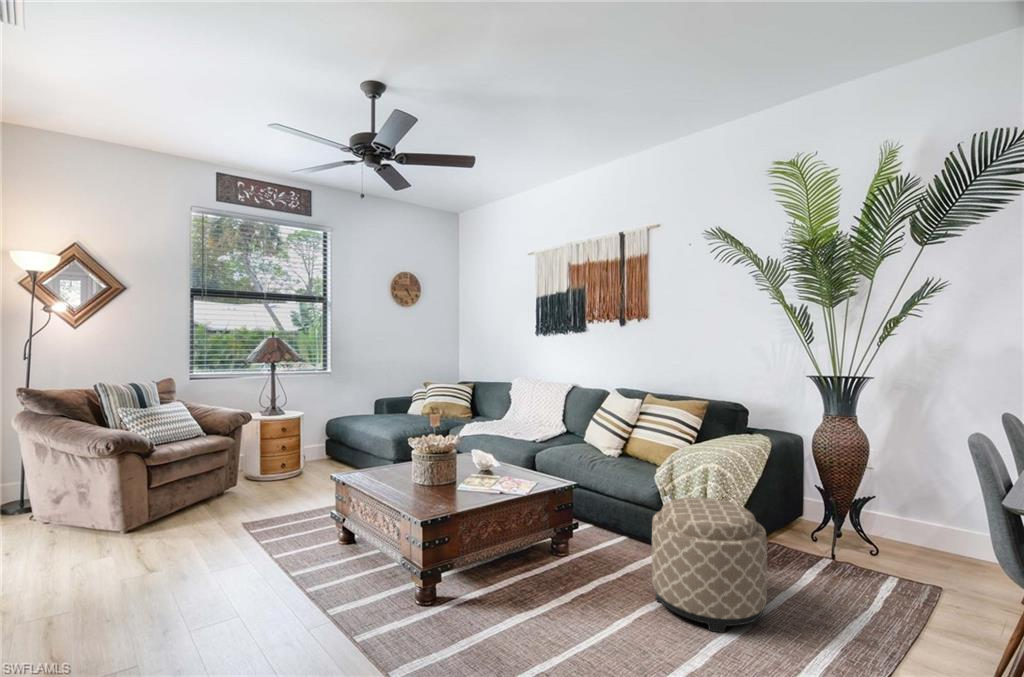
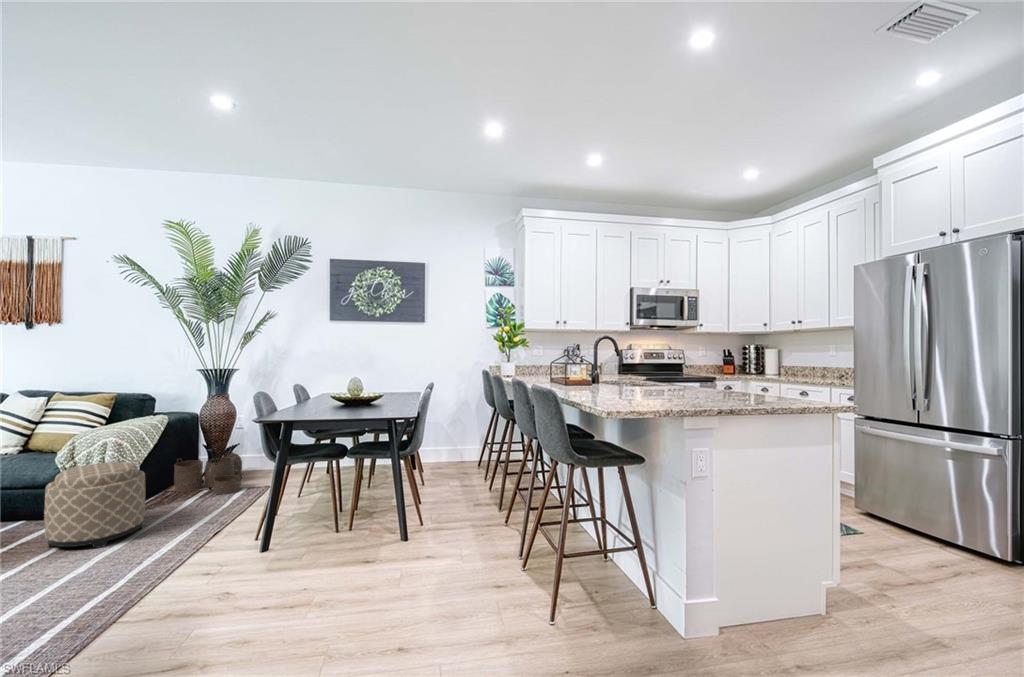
woven basket: none [780,497,891,583] -> present [174,451,242,494]

